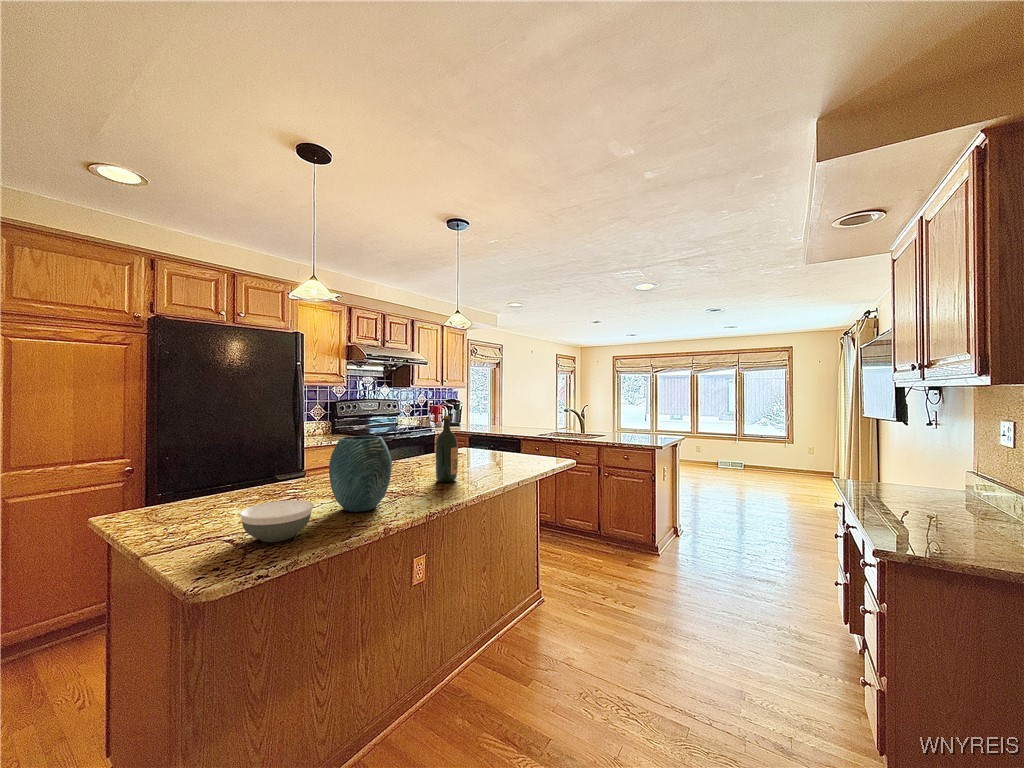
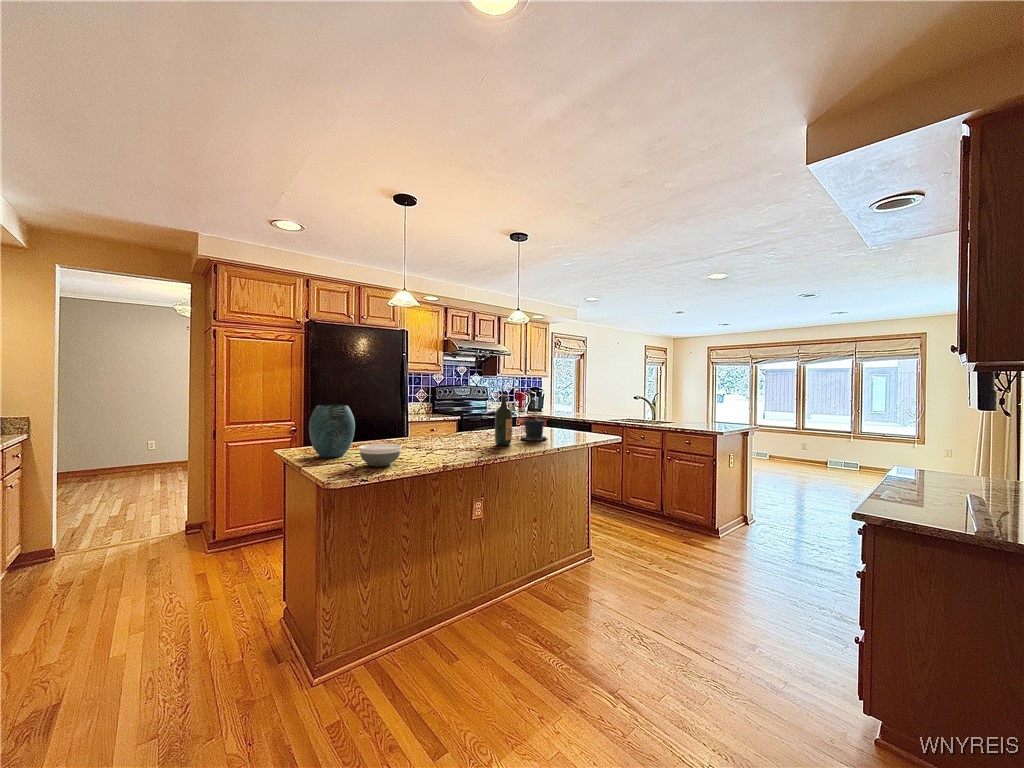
potted plant: none [456,412,496,471] -> present [521,394,546,441]
vase: present [329,436,392,512] -> present [309,405,355,458]

